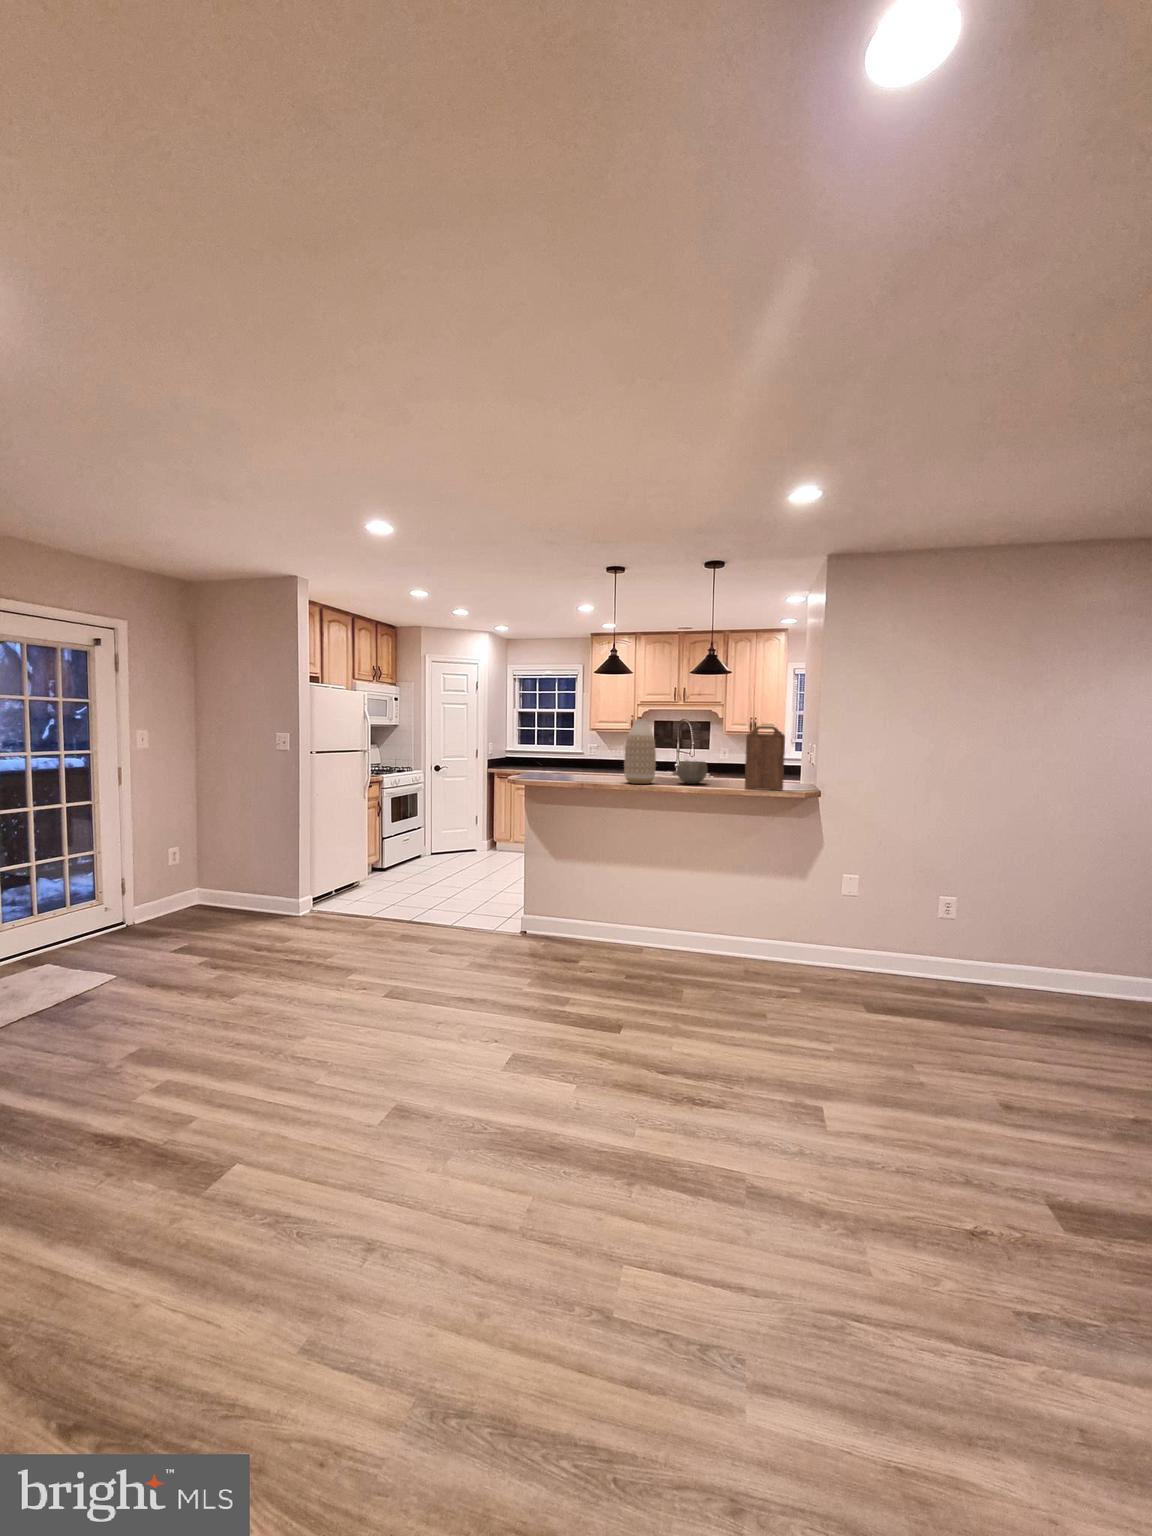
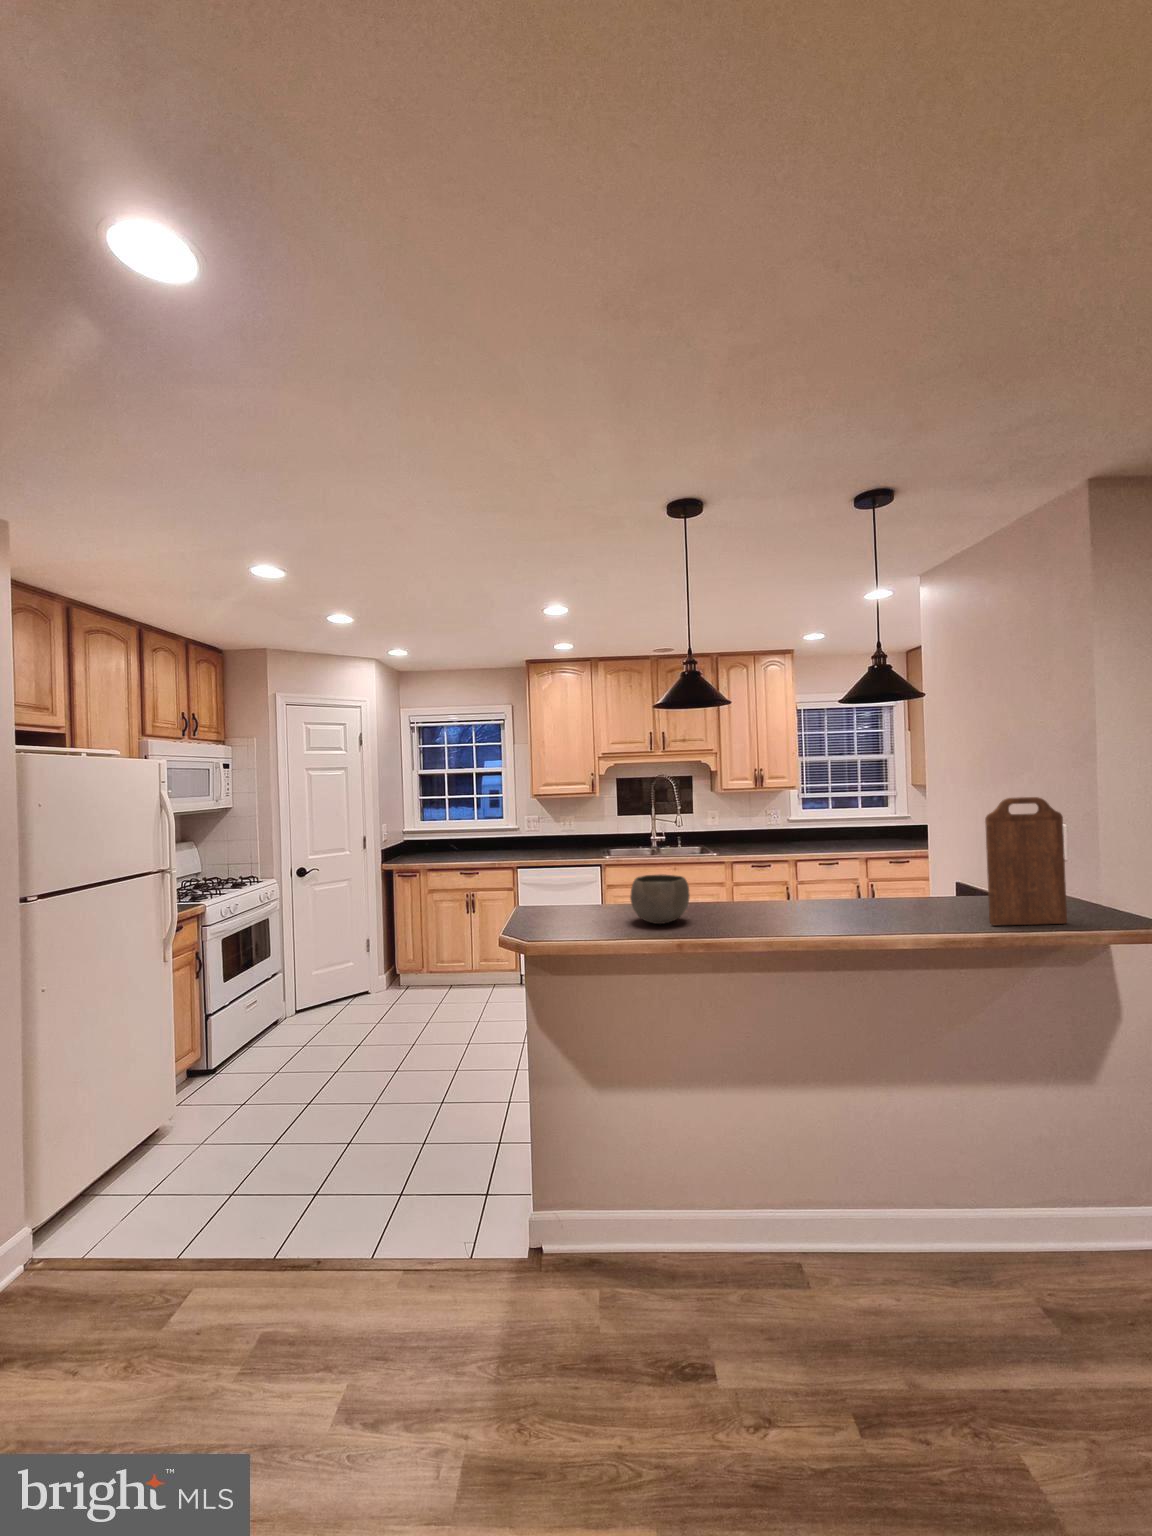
vase: present [624,720,656,784] -> none [725,794,790,925]
ceramic bowl: present [677,761,707,784] -> present [630,874,690,924]

